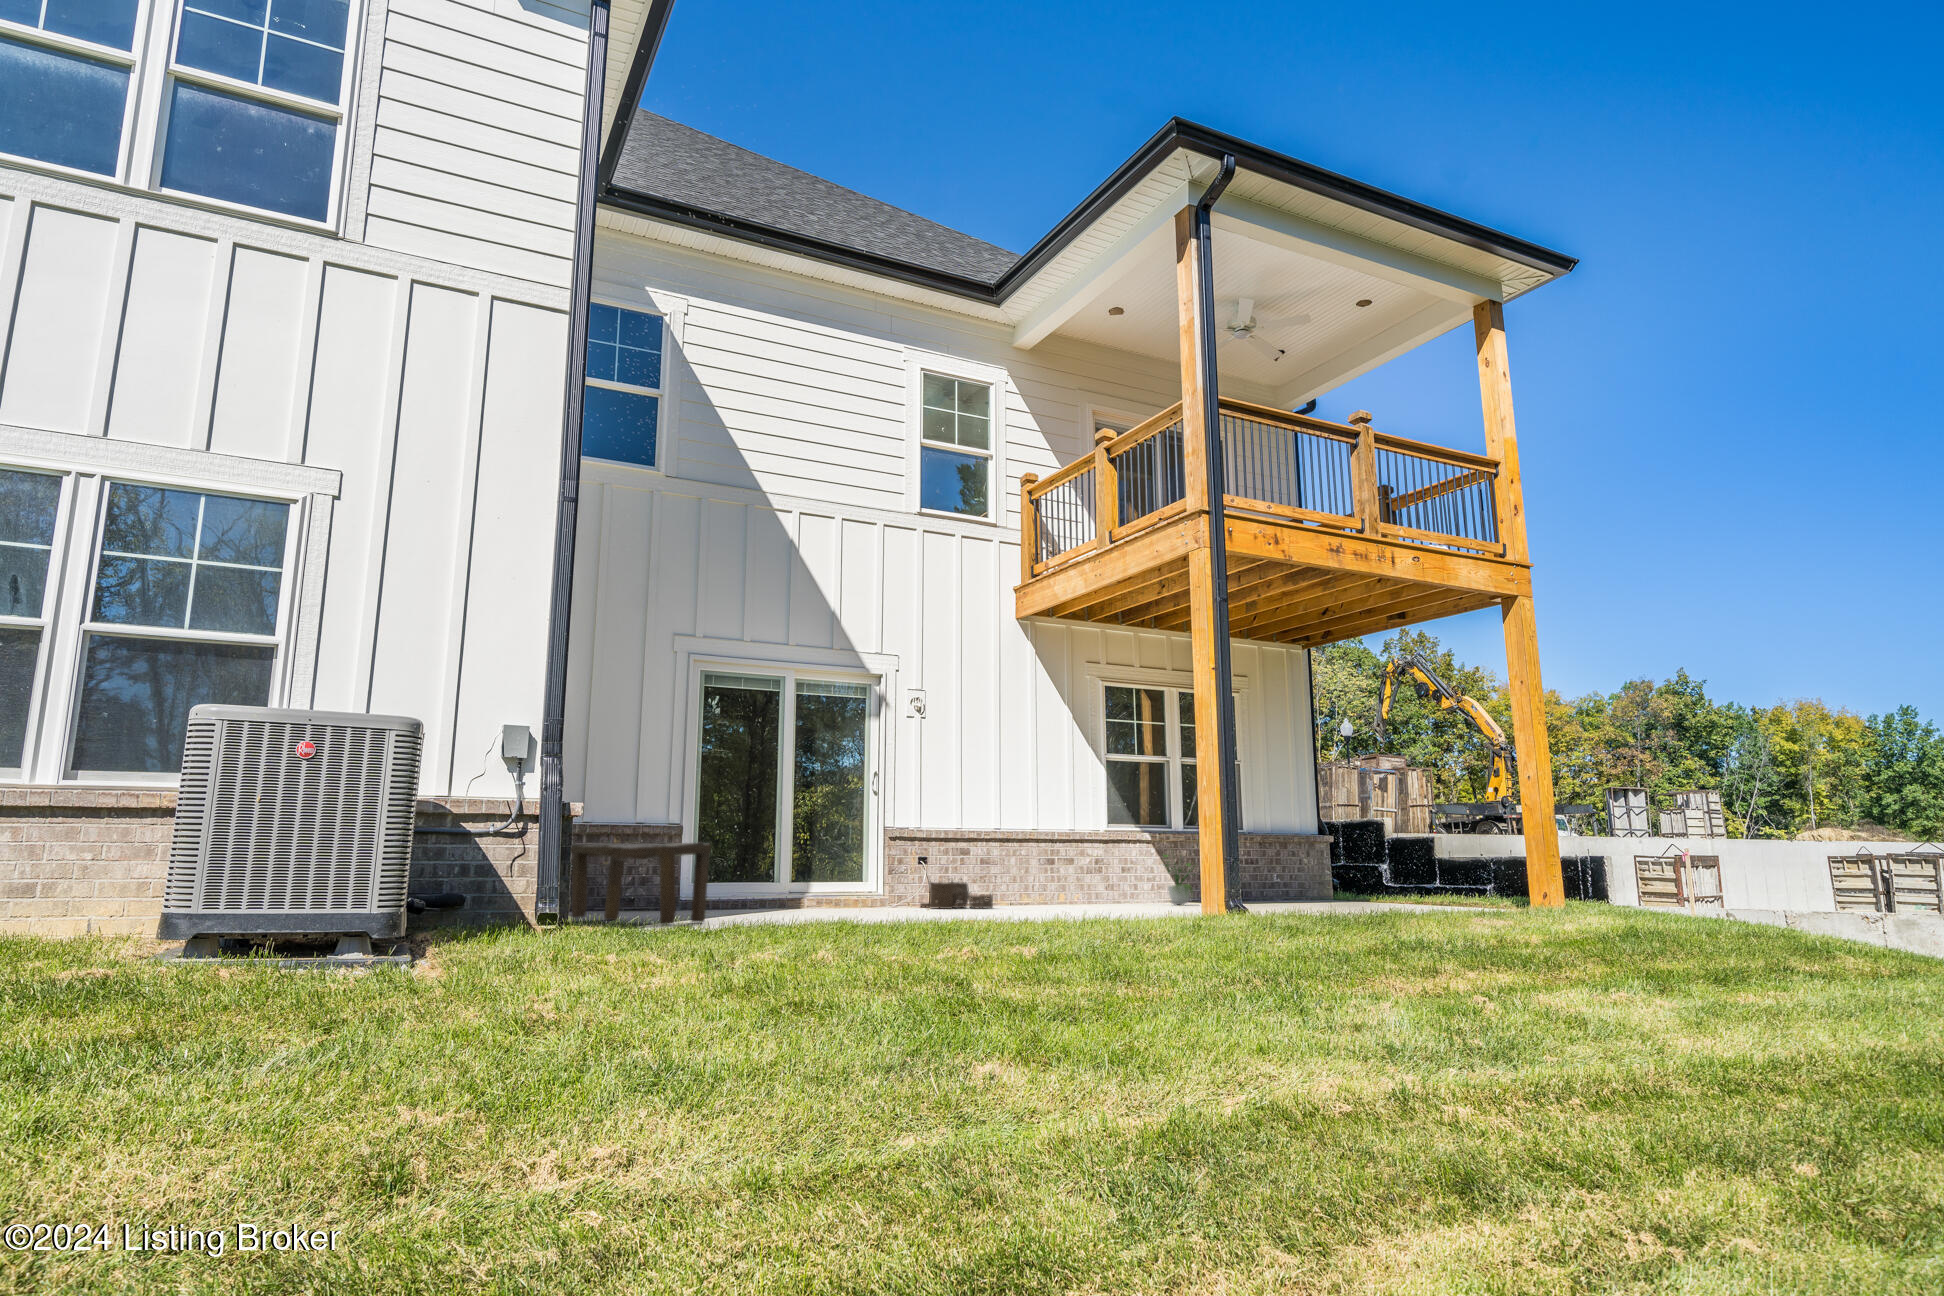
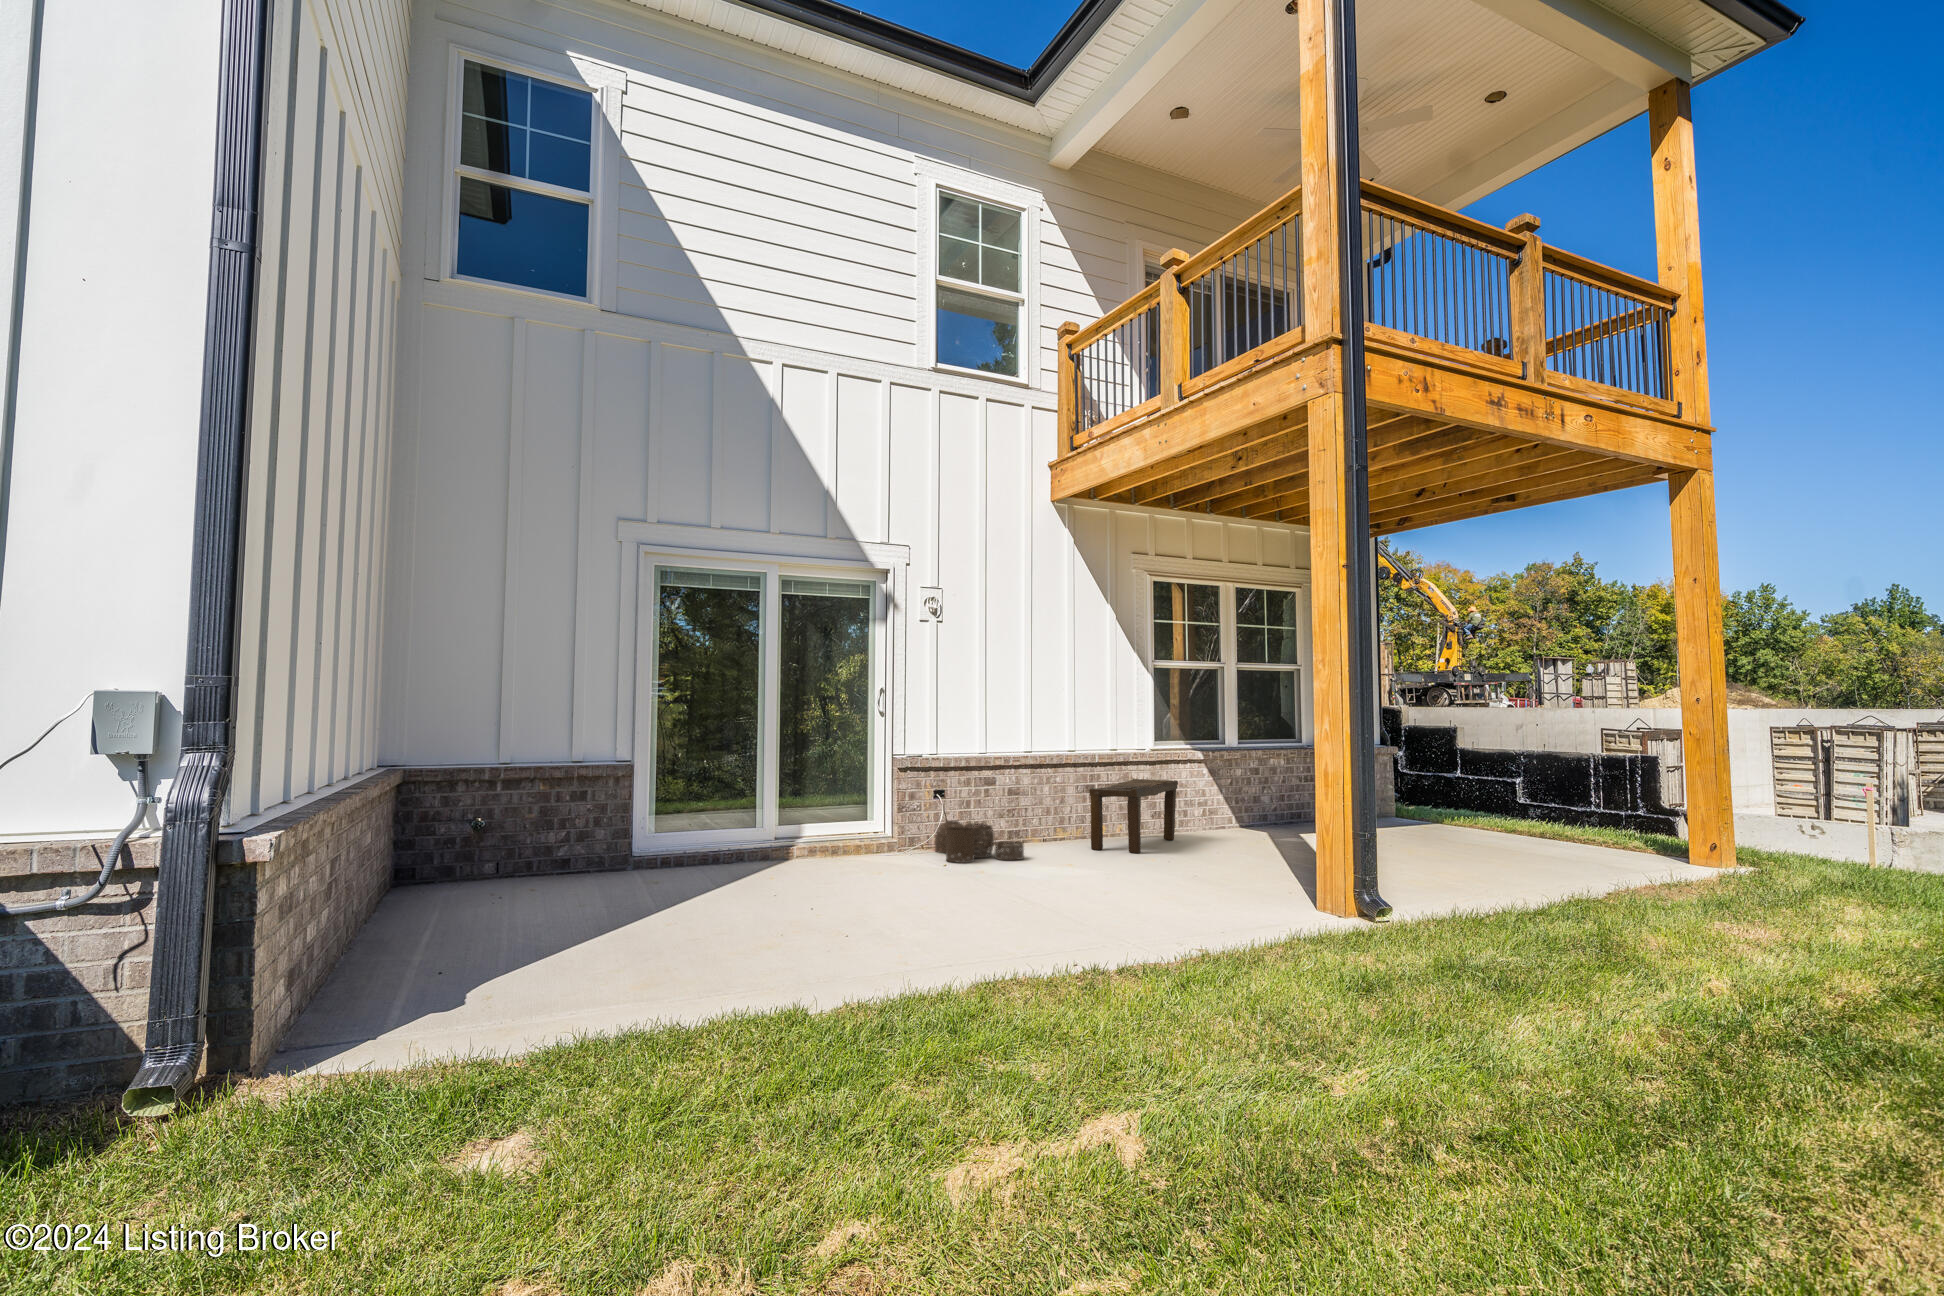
bench: present [571,842,711,924] -> present [1089,779,1178,853]
potted plant: present [1164,855,1194,905] -> none [1213,760,1265,832]

